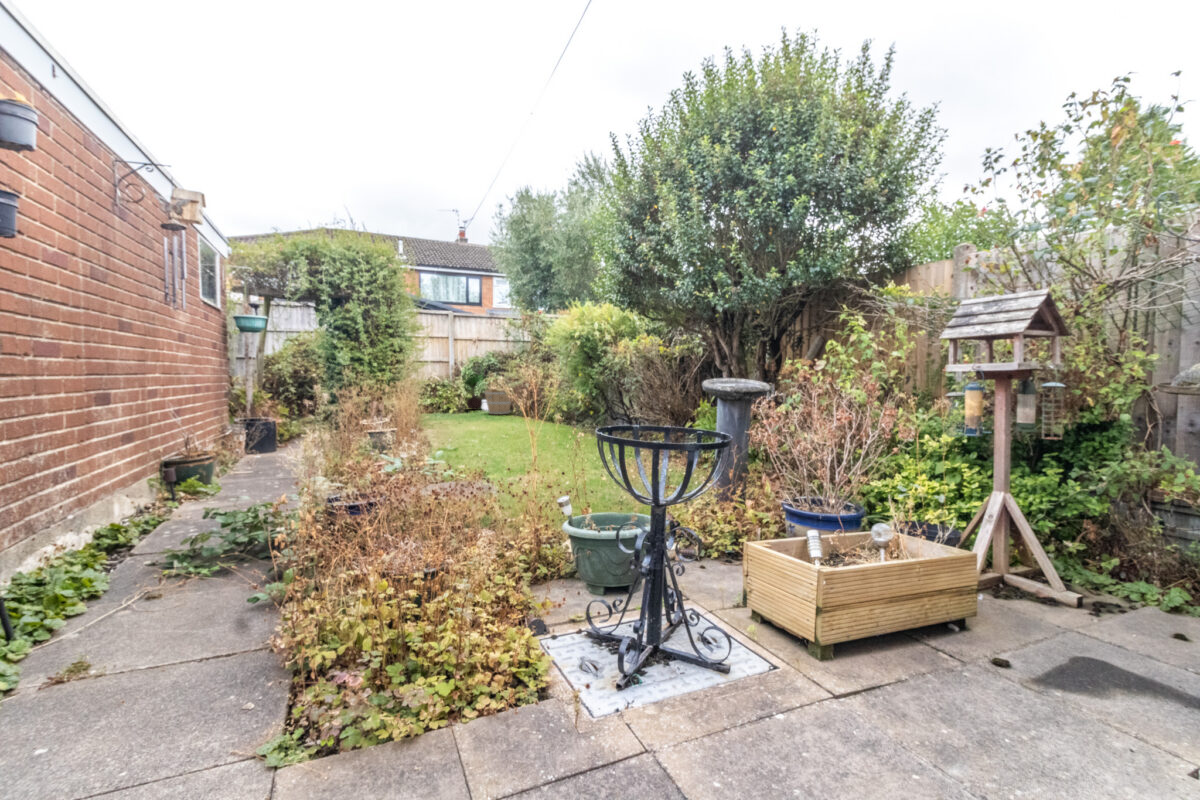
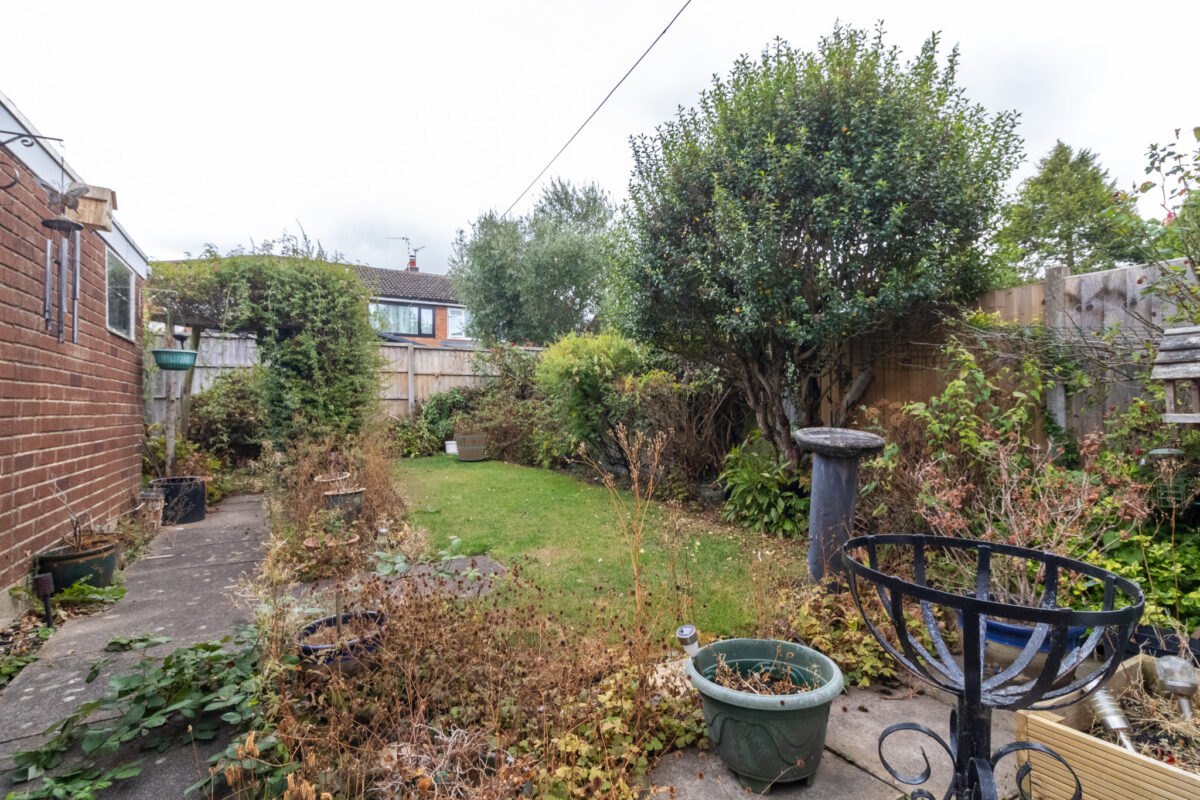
potted tree: present [463,375,482,409] -> none [425,410,452,455]

